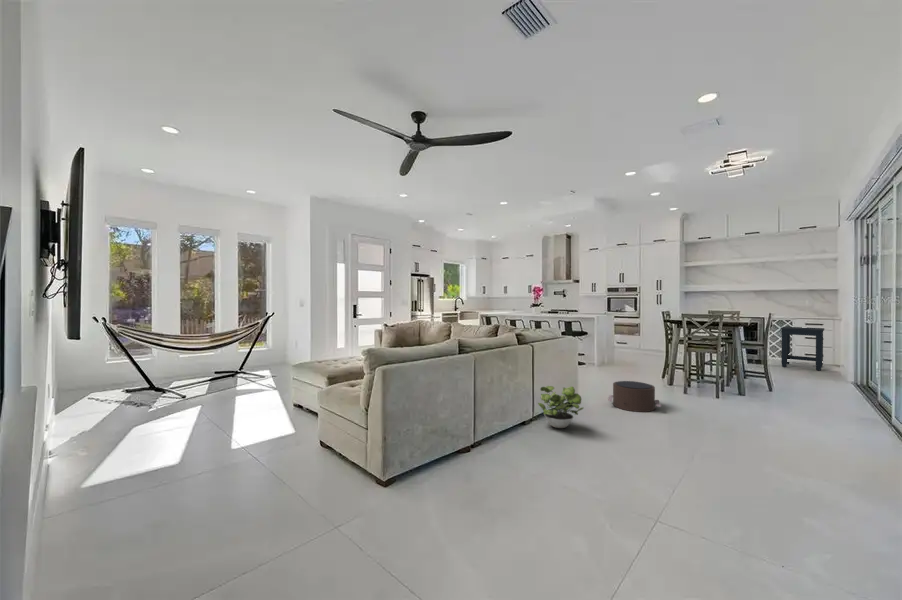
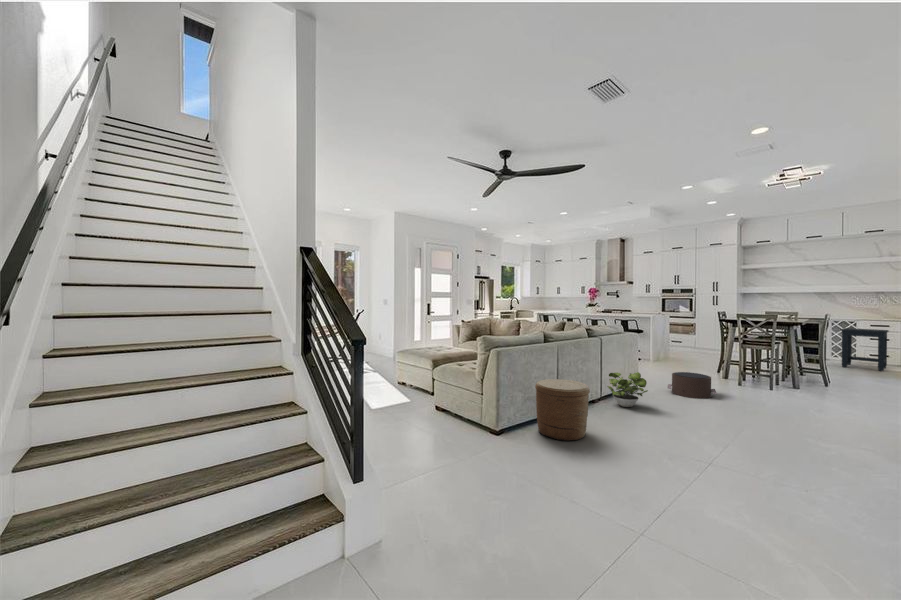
woven basket: none [438,402,506,488] -> present [535,379,590,441]

